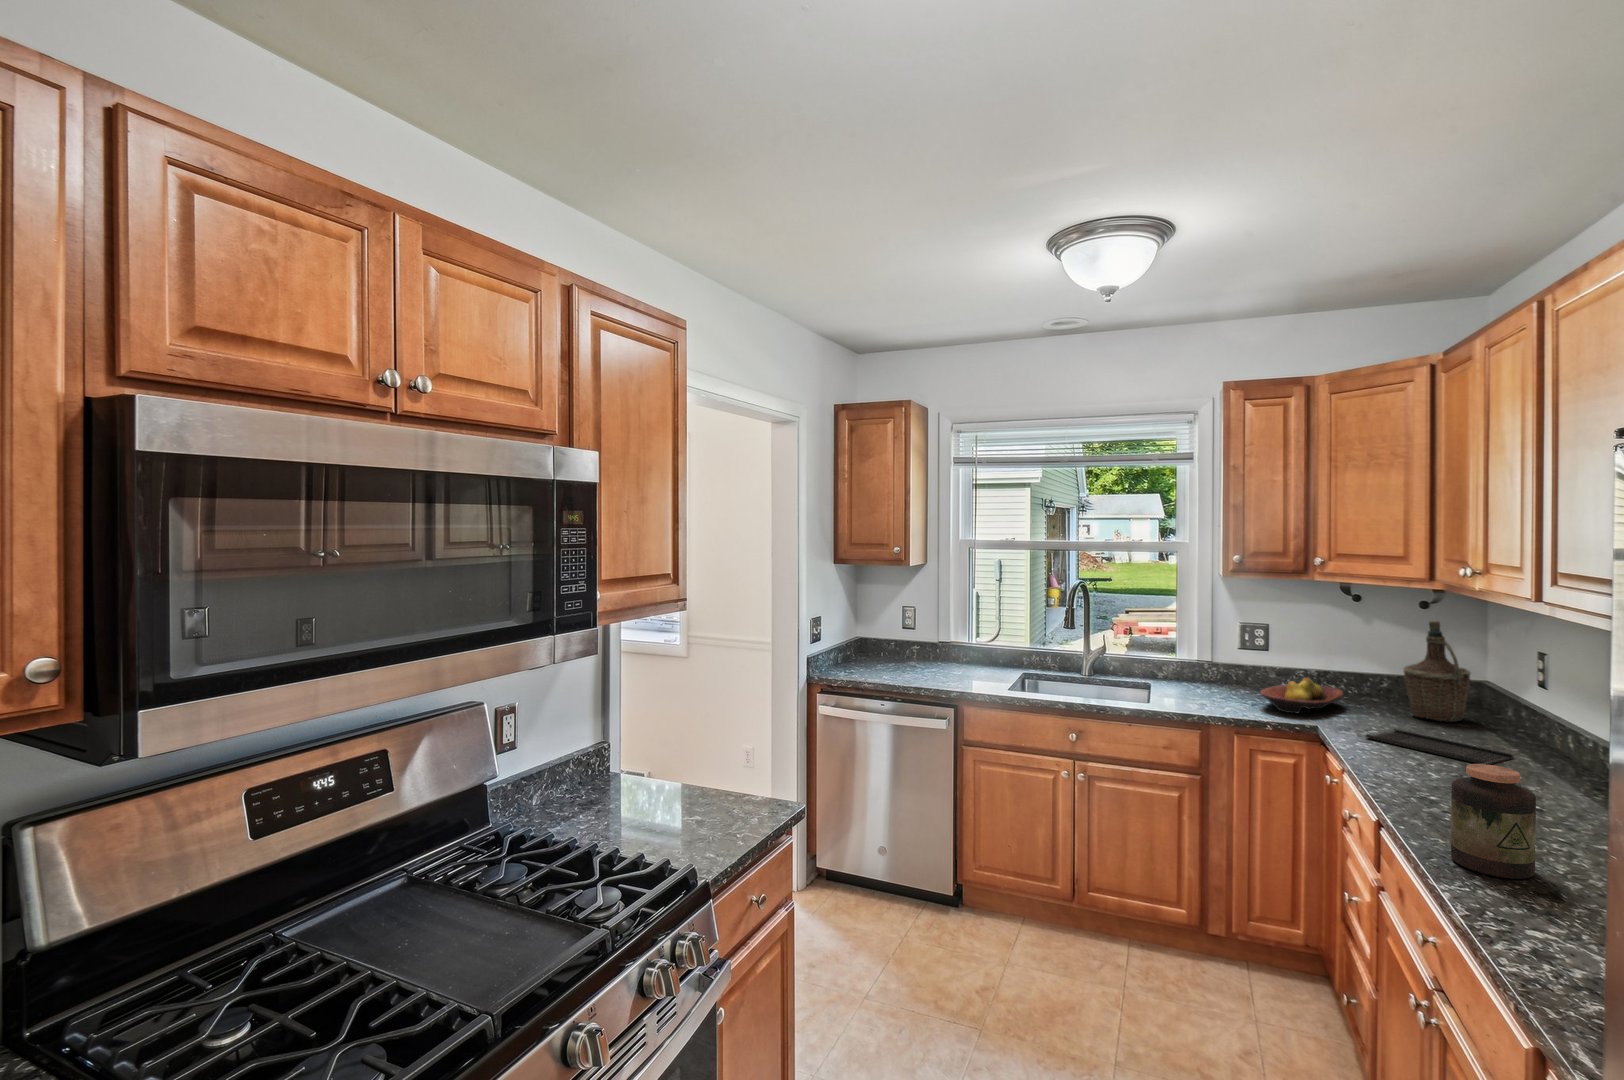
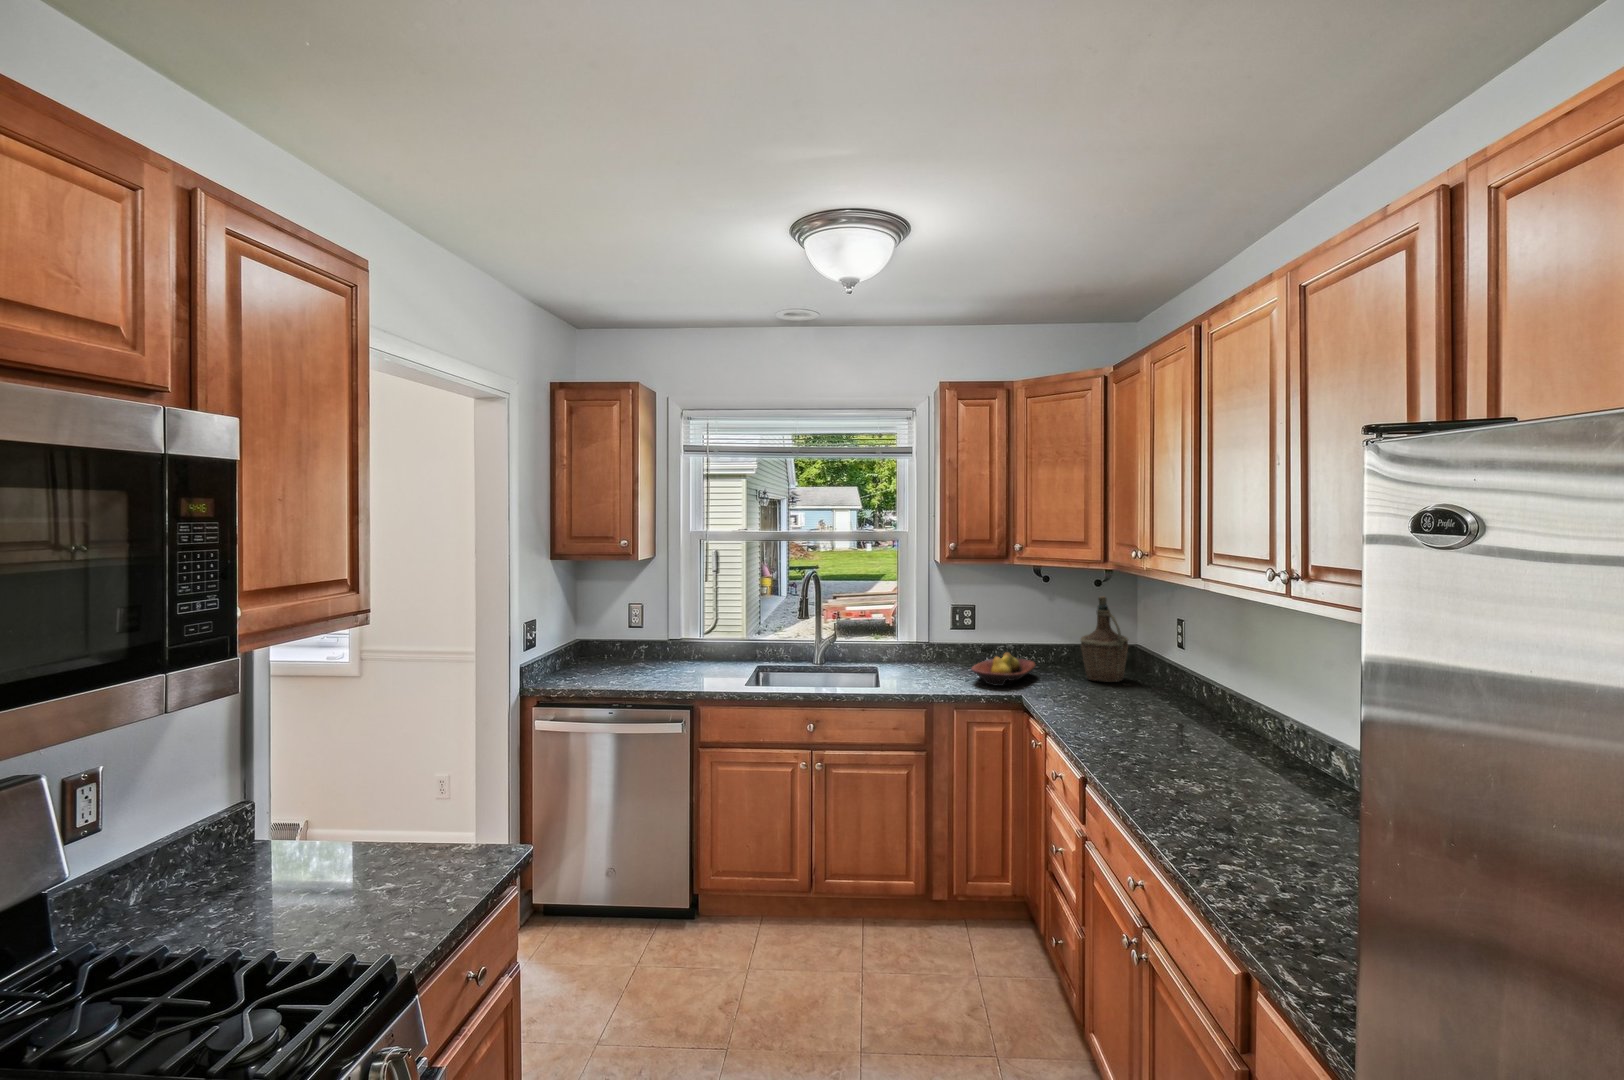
tray: present [1366,729,1513,765] -> none [1059,693,1166,718]
jar: present [1451,764,1536,879] -> none [1149,721,1211,819]

